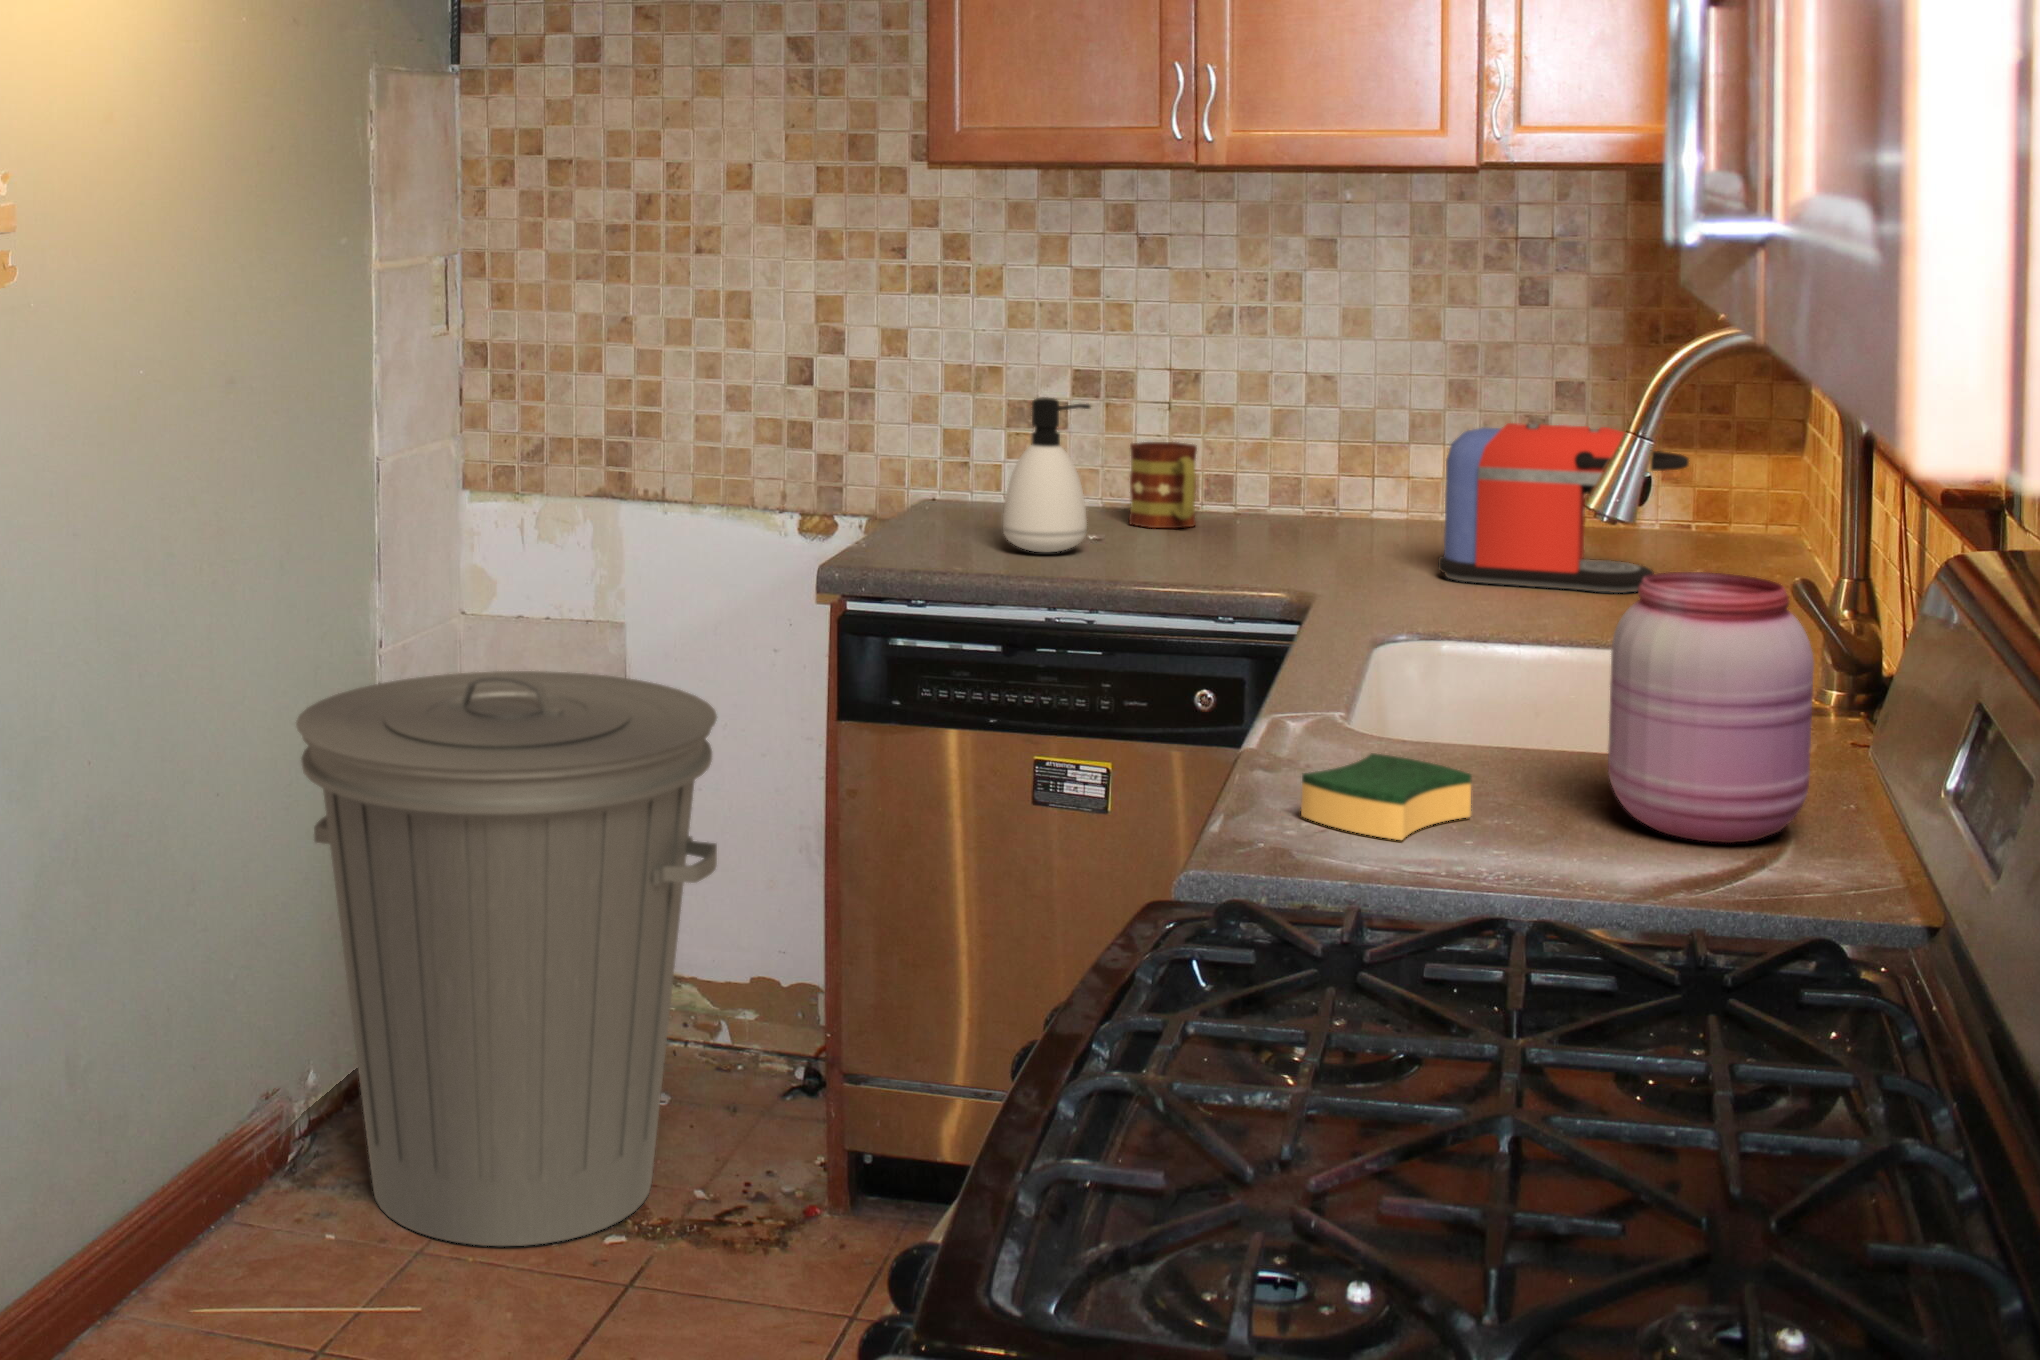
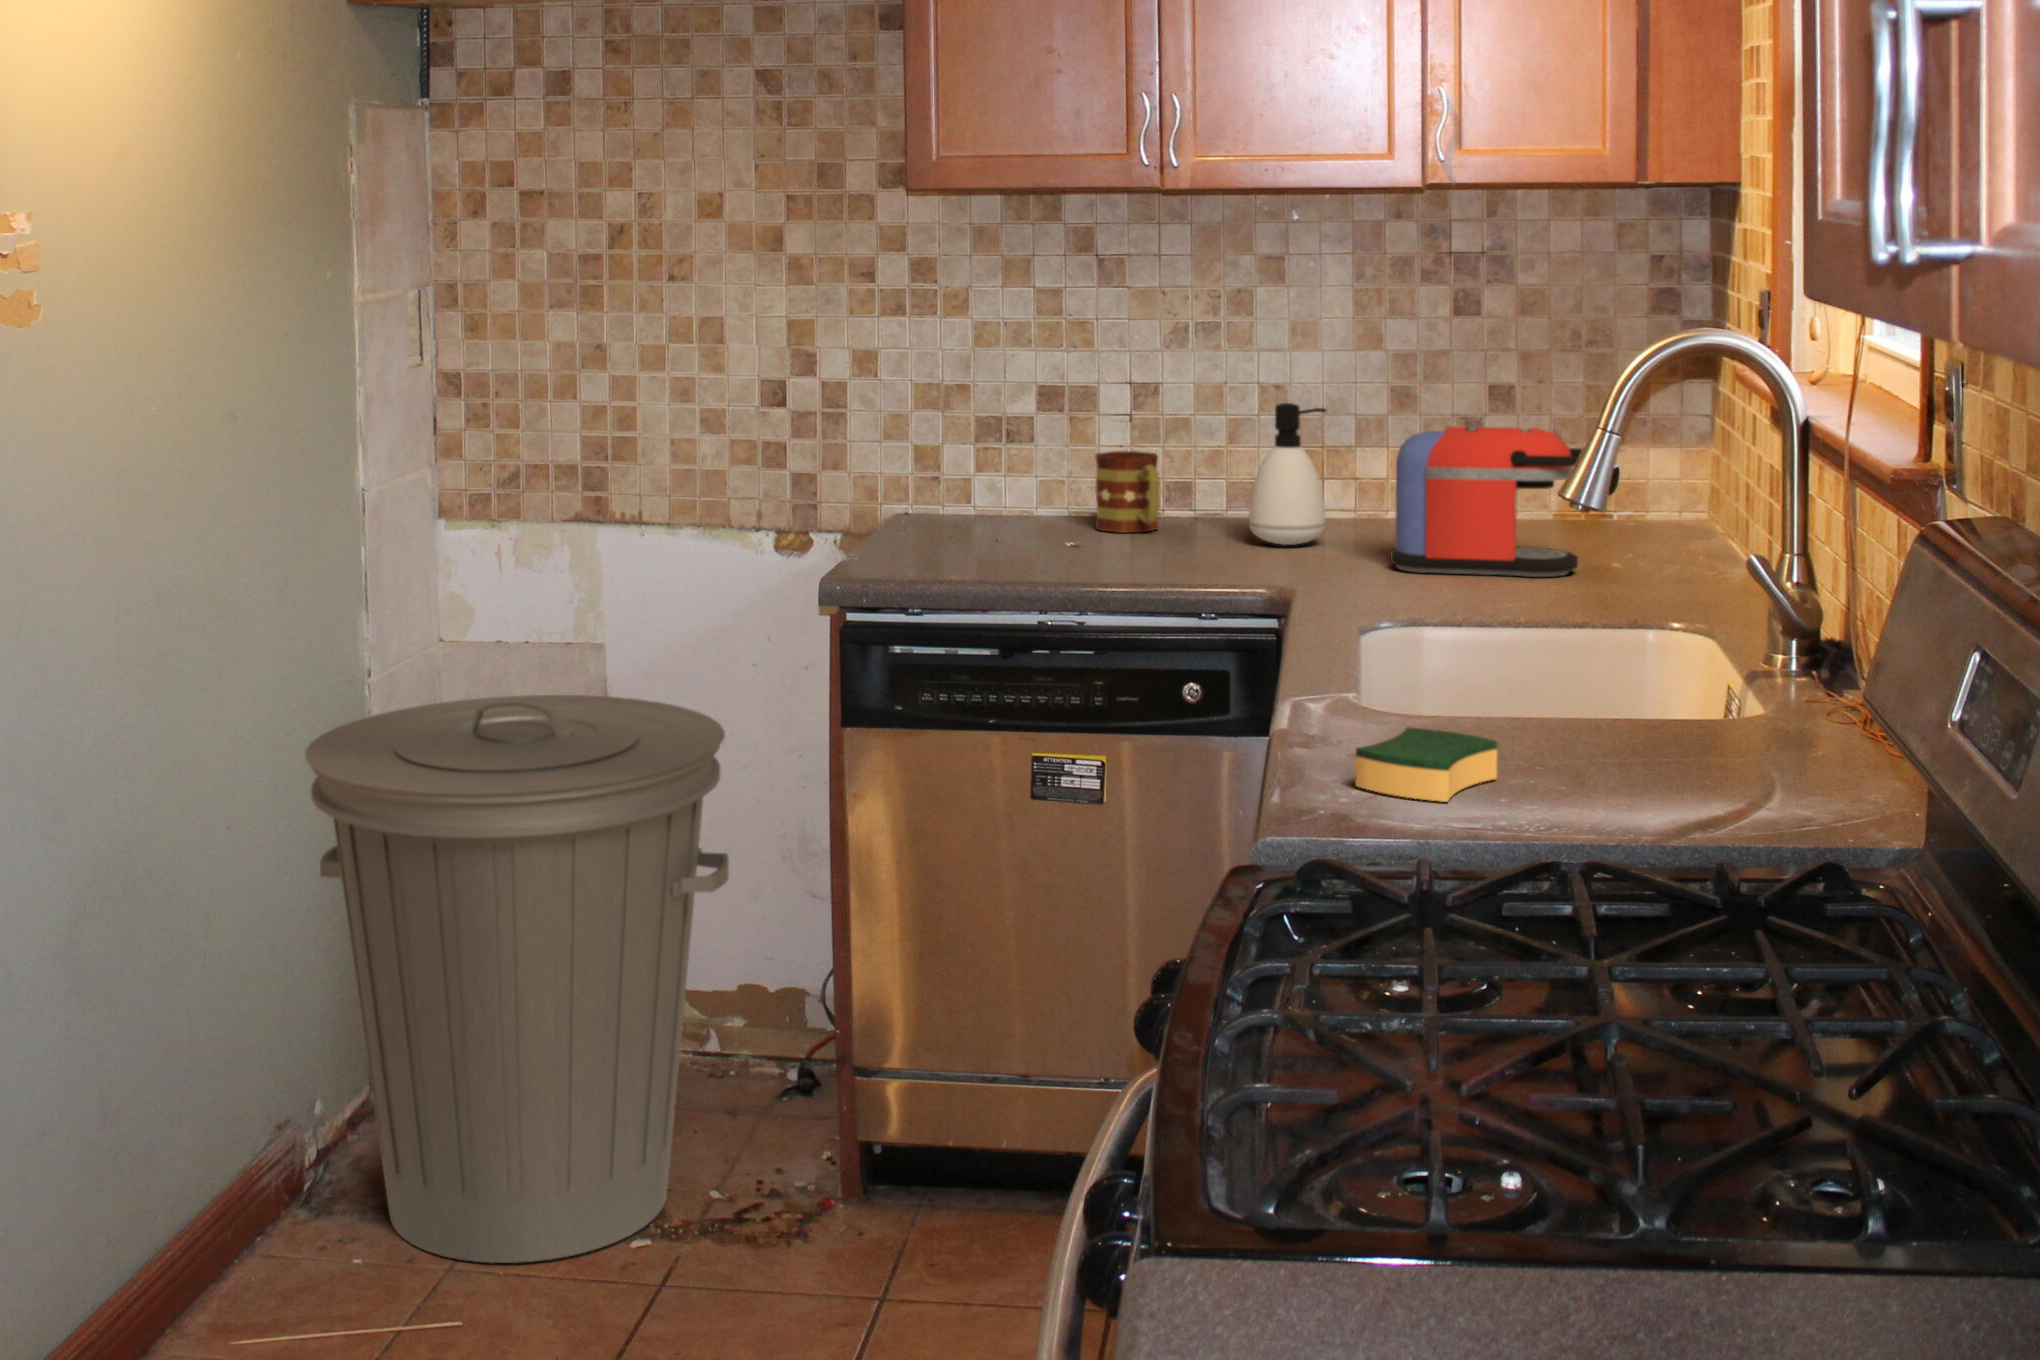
soap dispenser: present [1003,397,1090,552] -> present [1249,403,1326,545]
jar: present [1608,572,1814,843] -> none [1608,556,1777,788]

